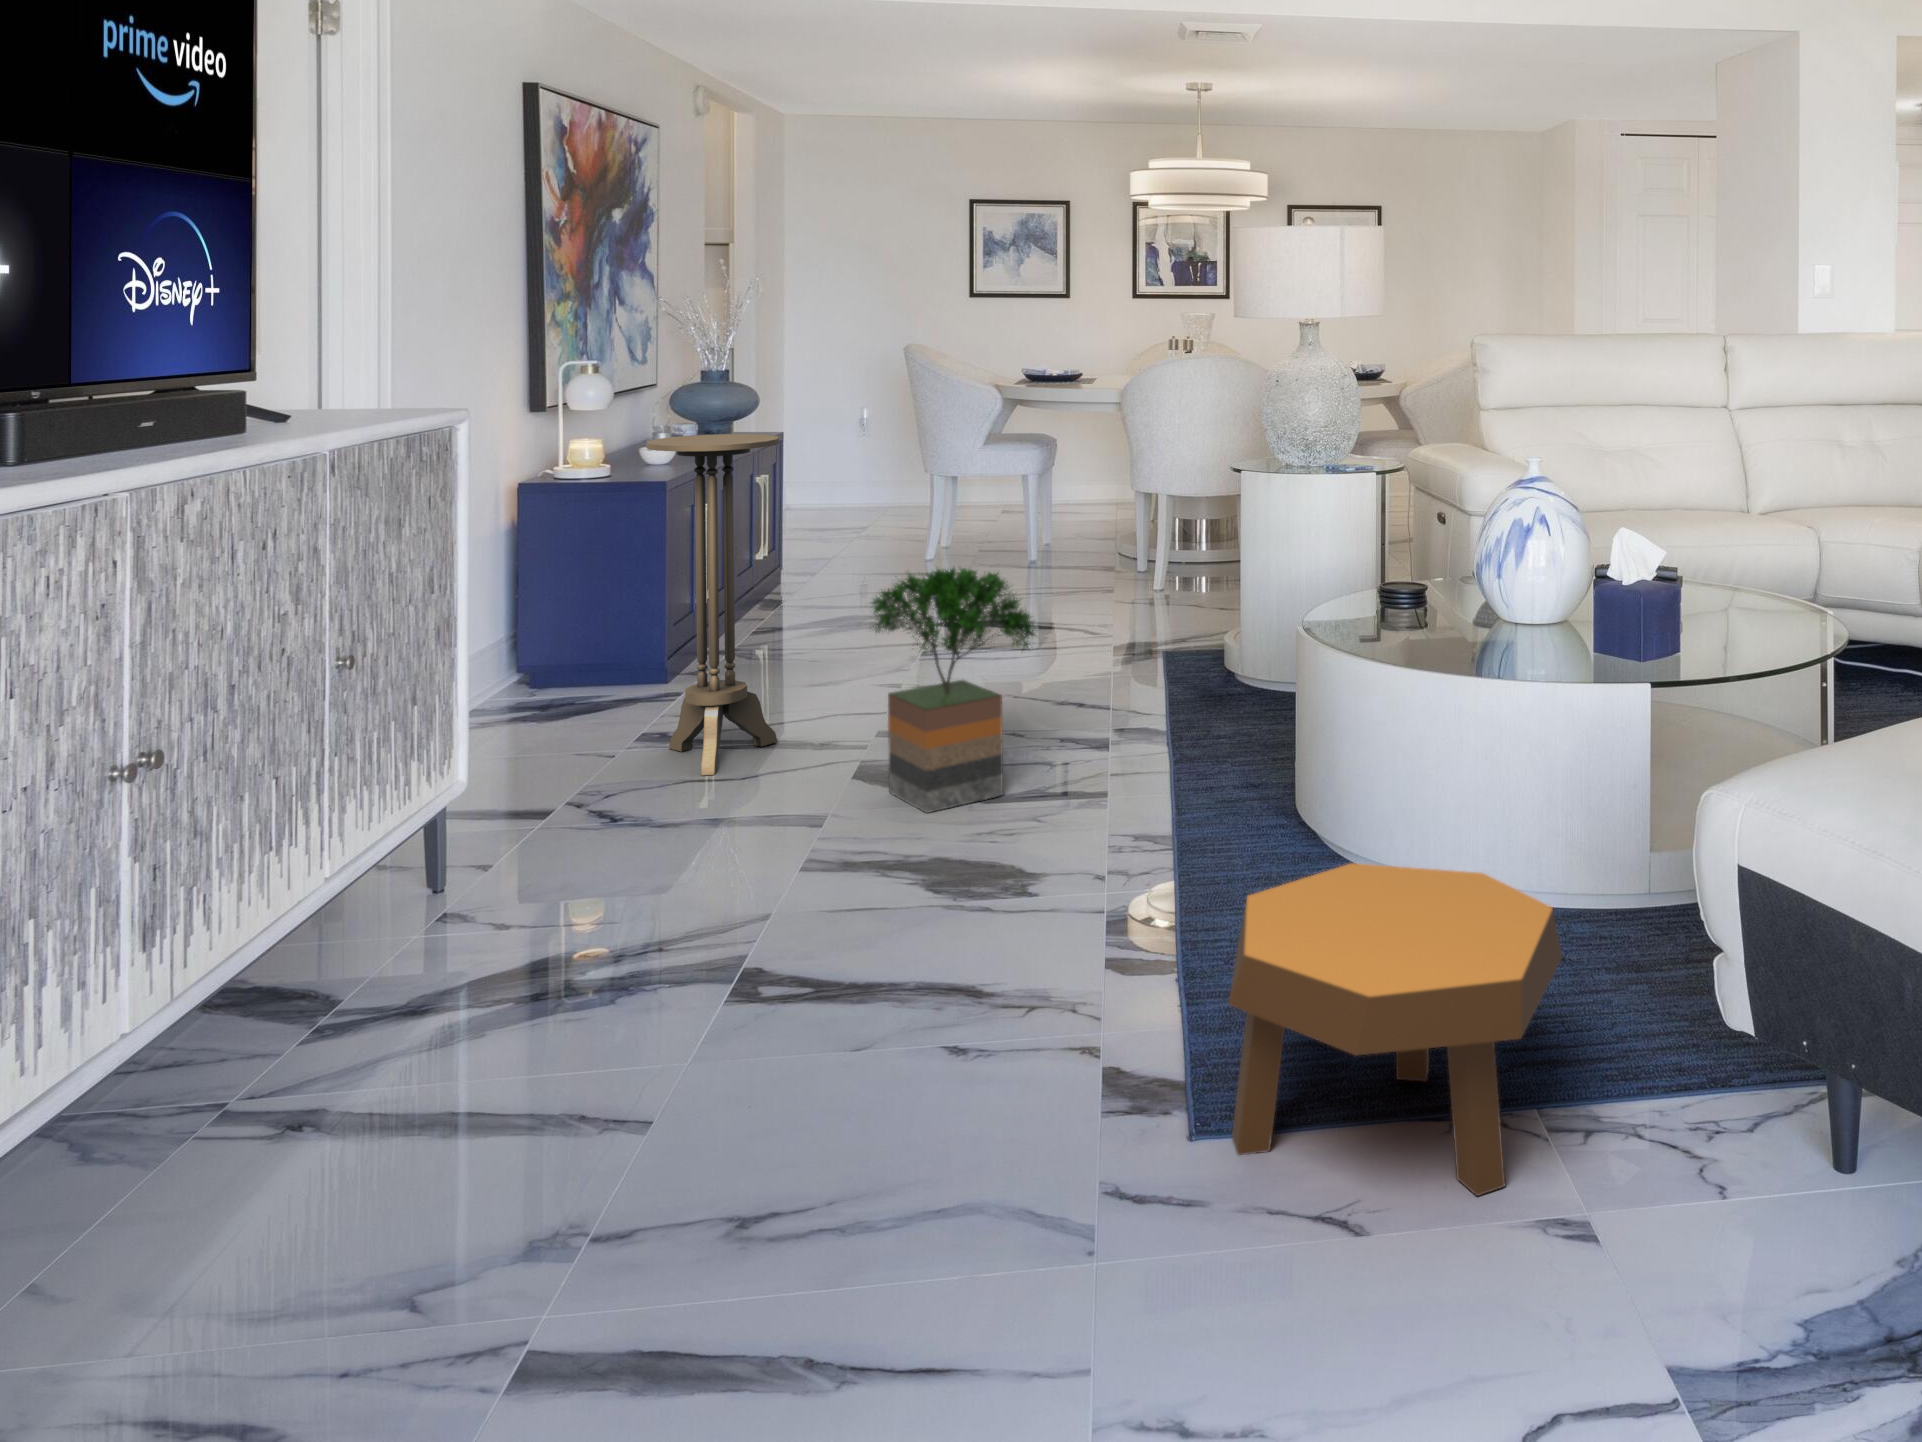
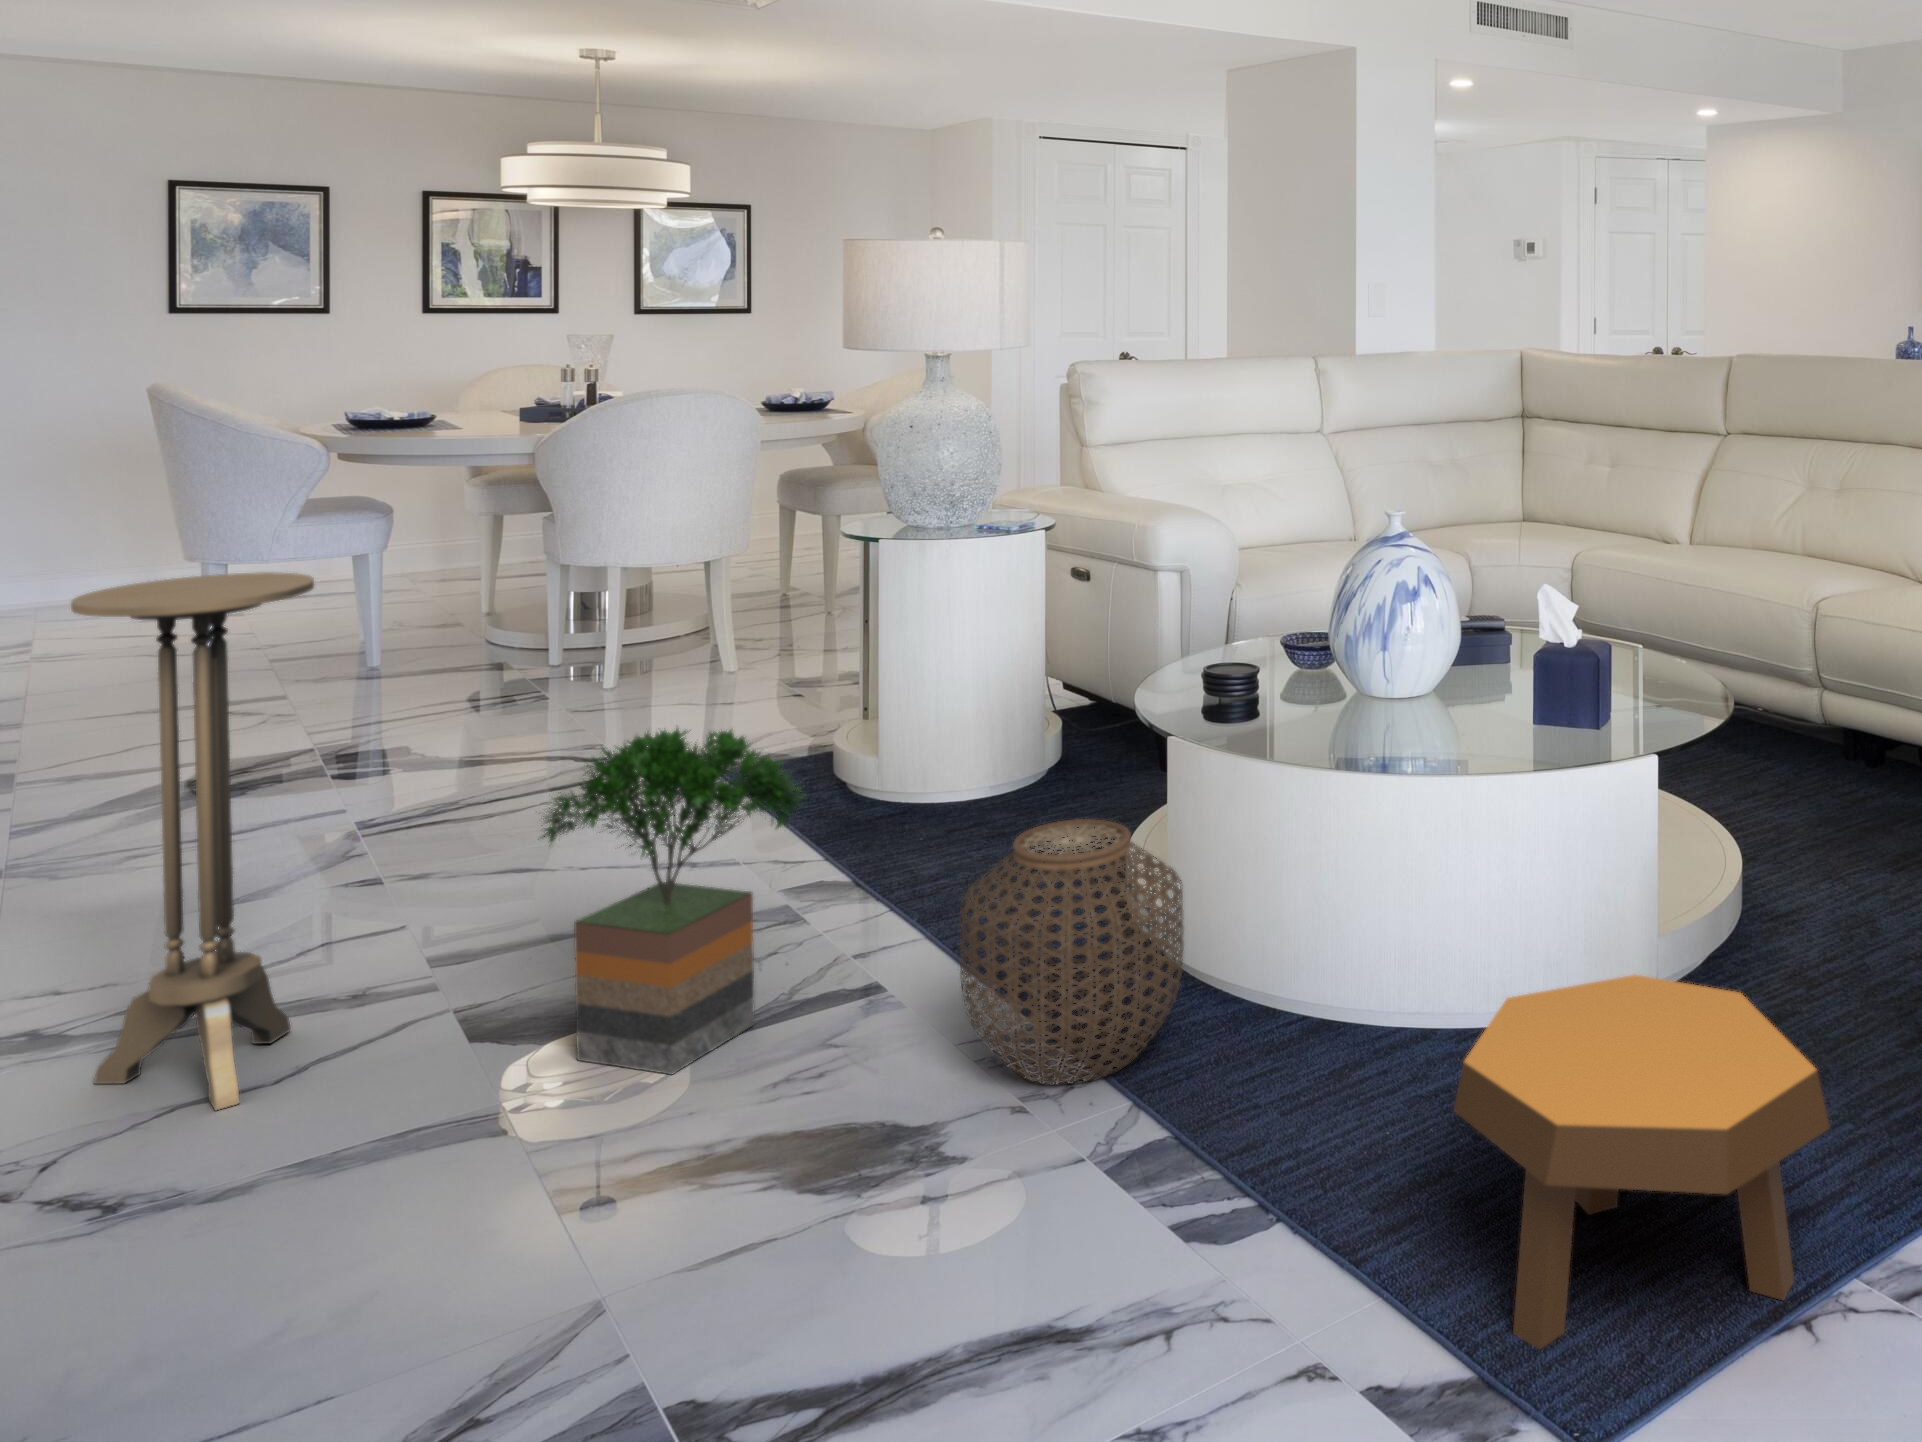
woven basket: none [1075,672,1253,882] -> present [960,819,1184,1084]

